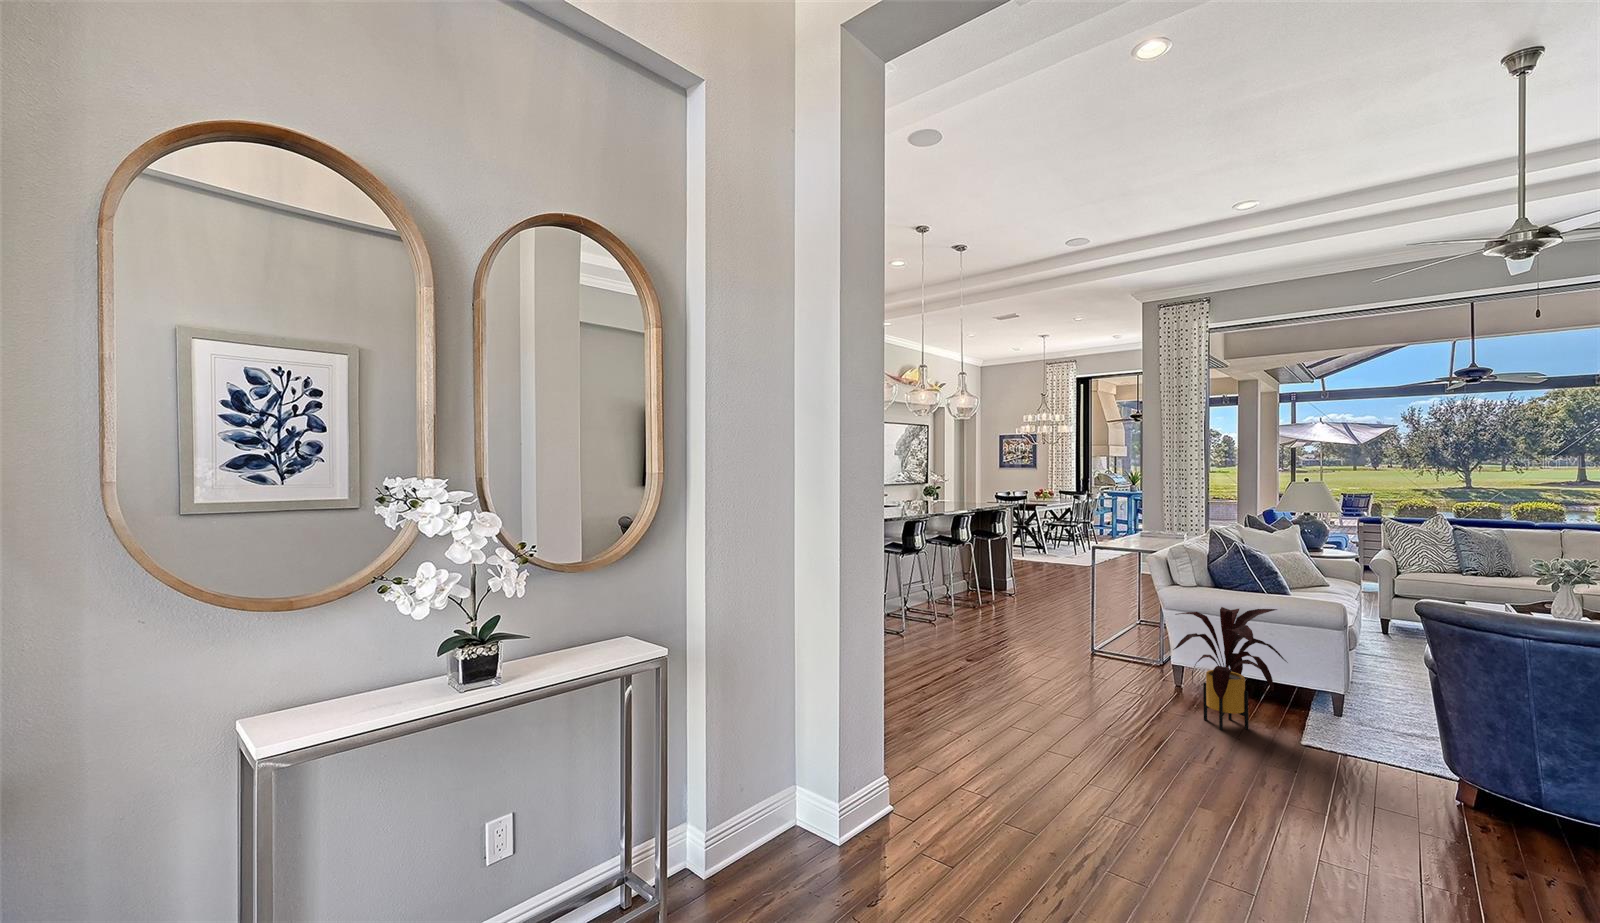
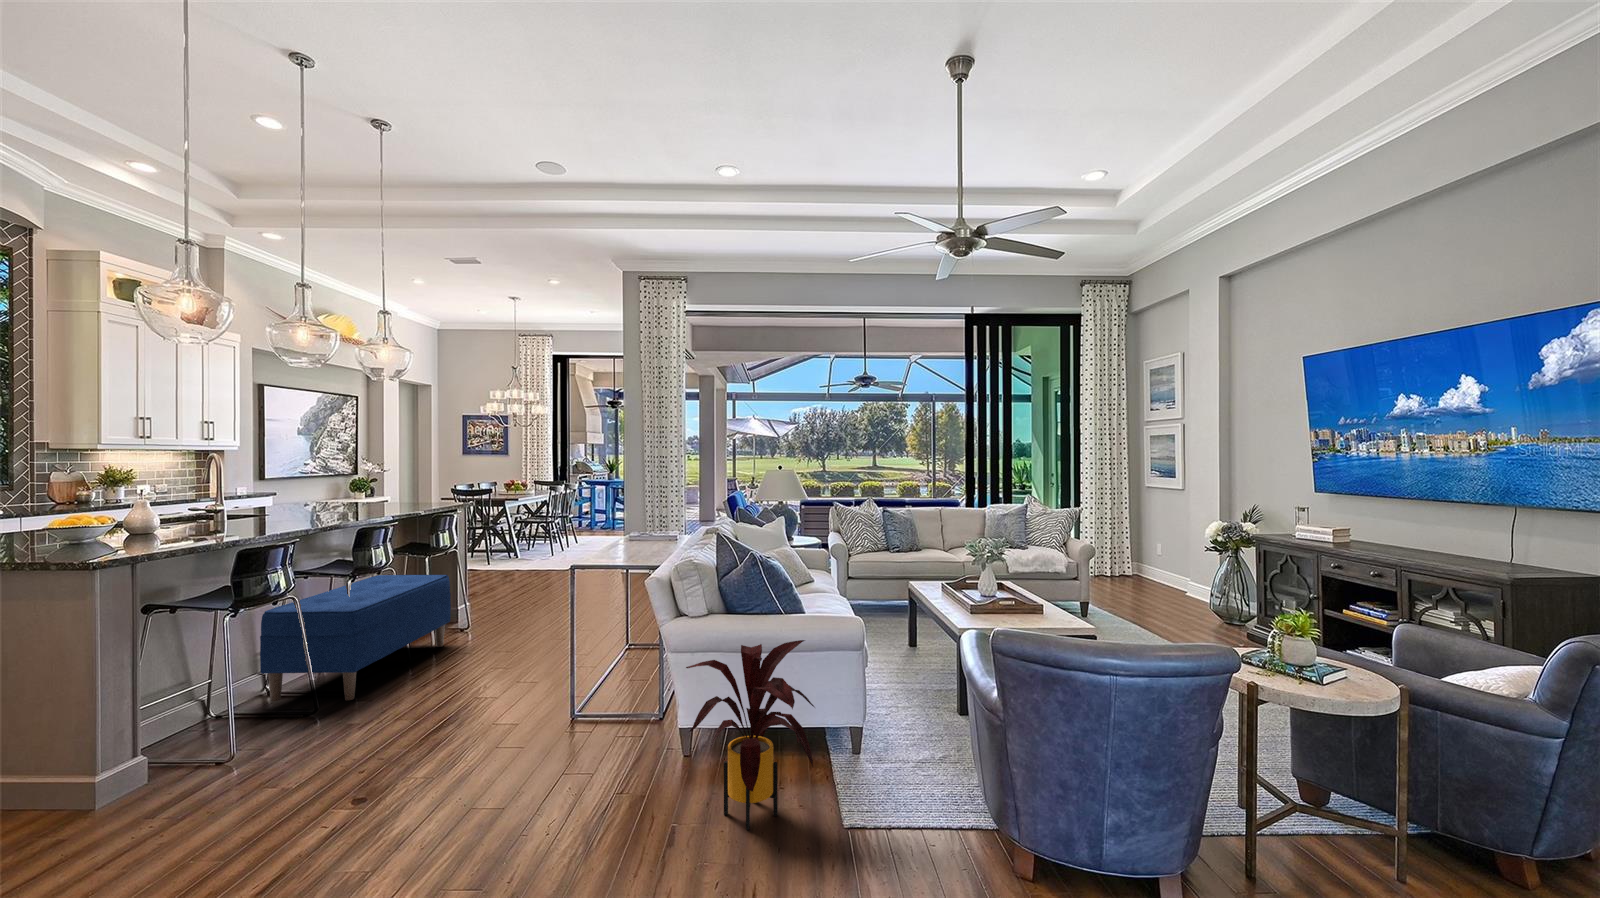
bench: none [904,549,1005,620] -> present [260,575,451,701]

